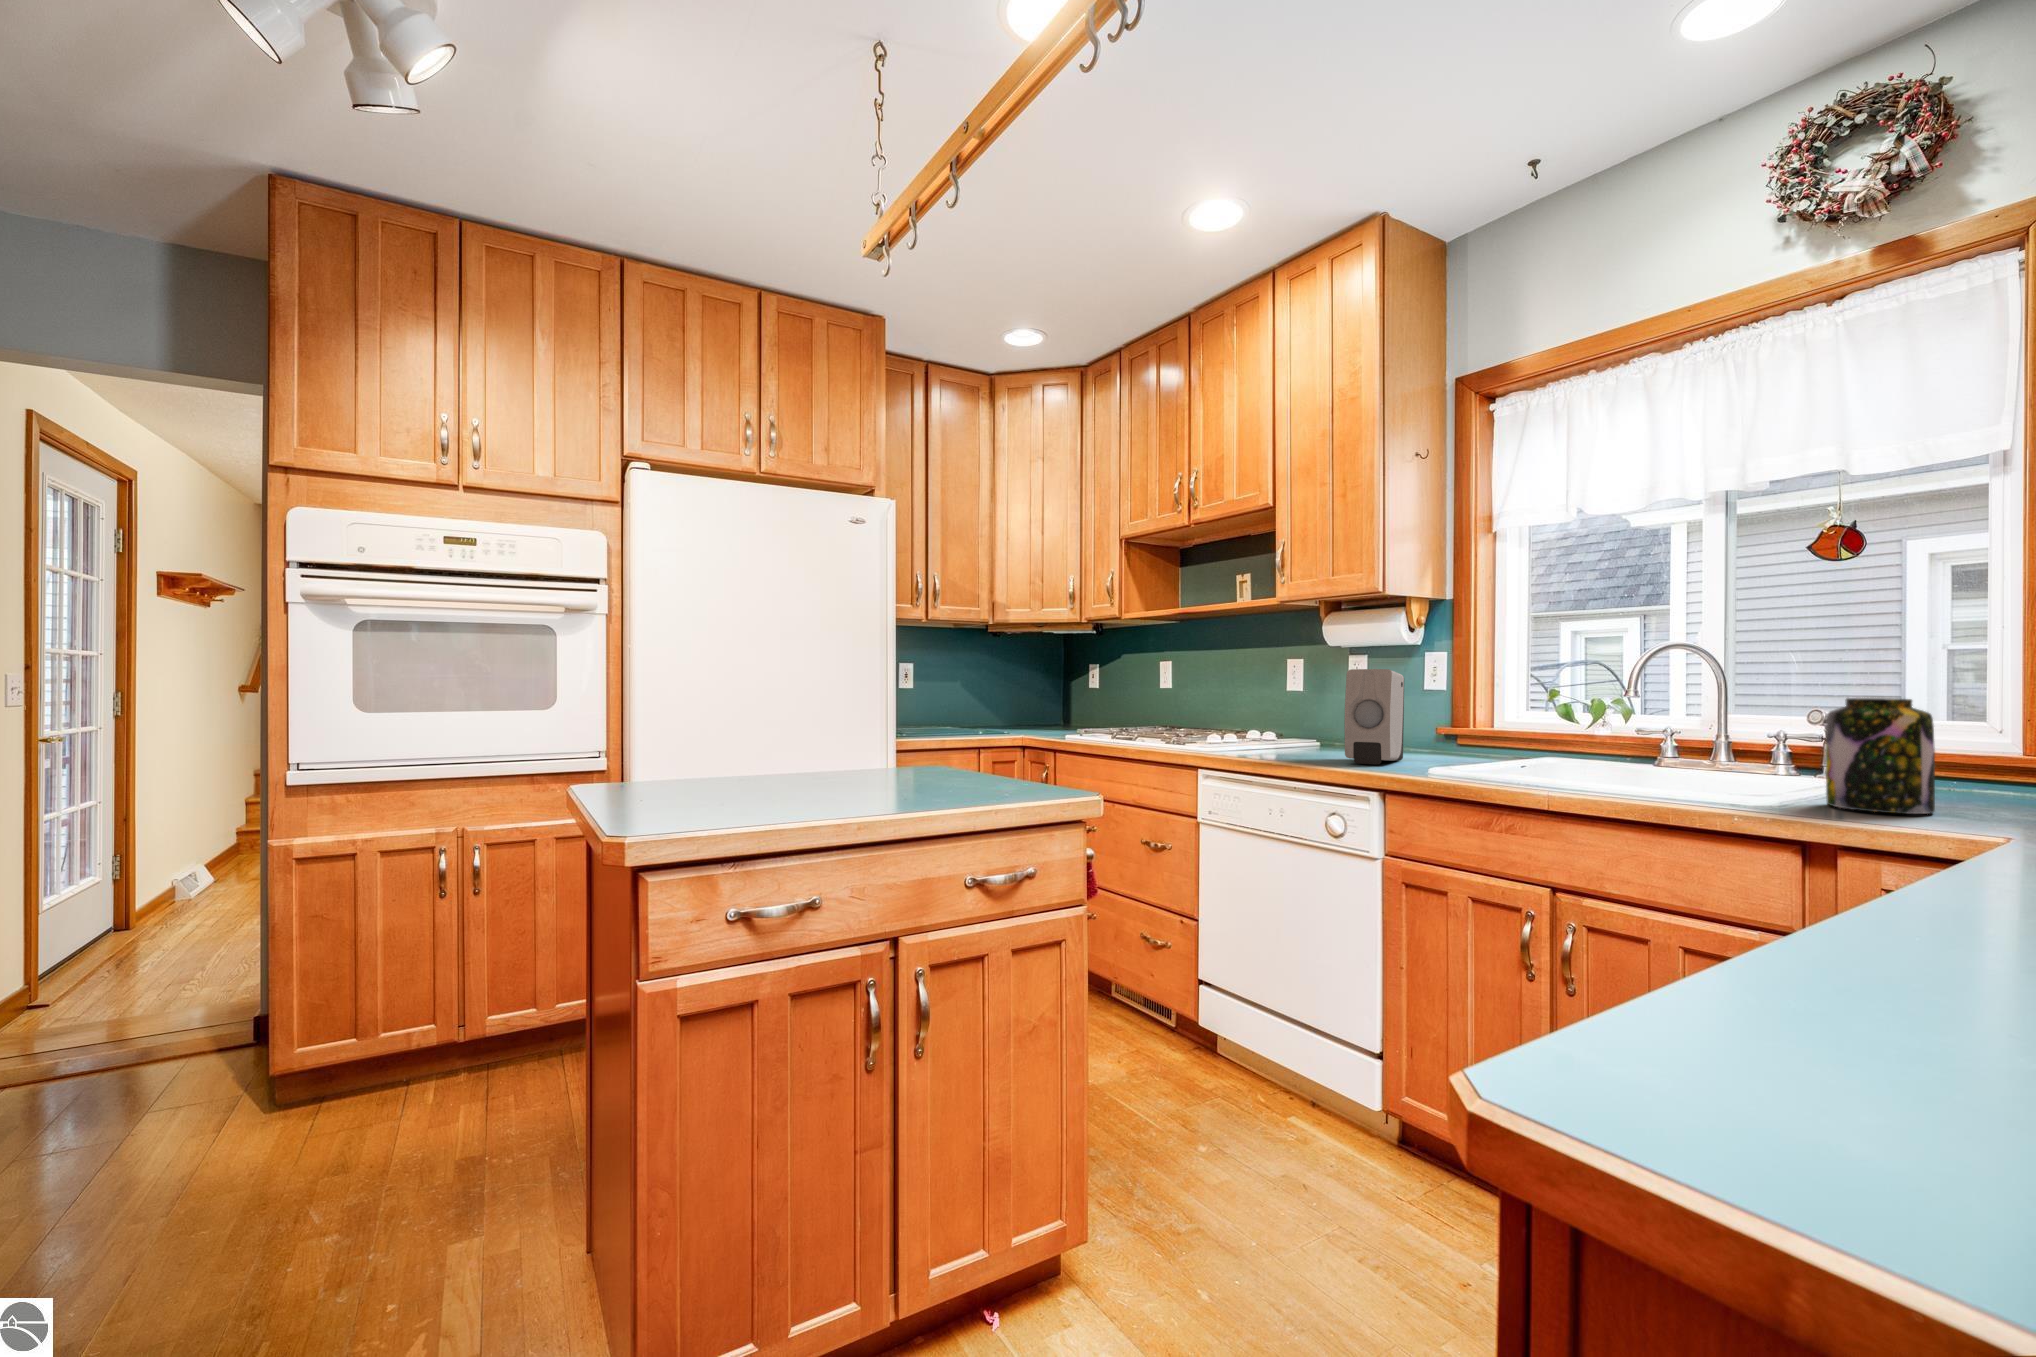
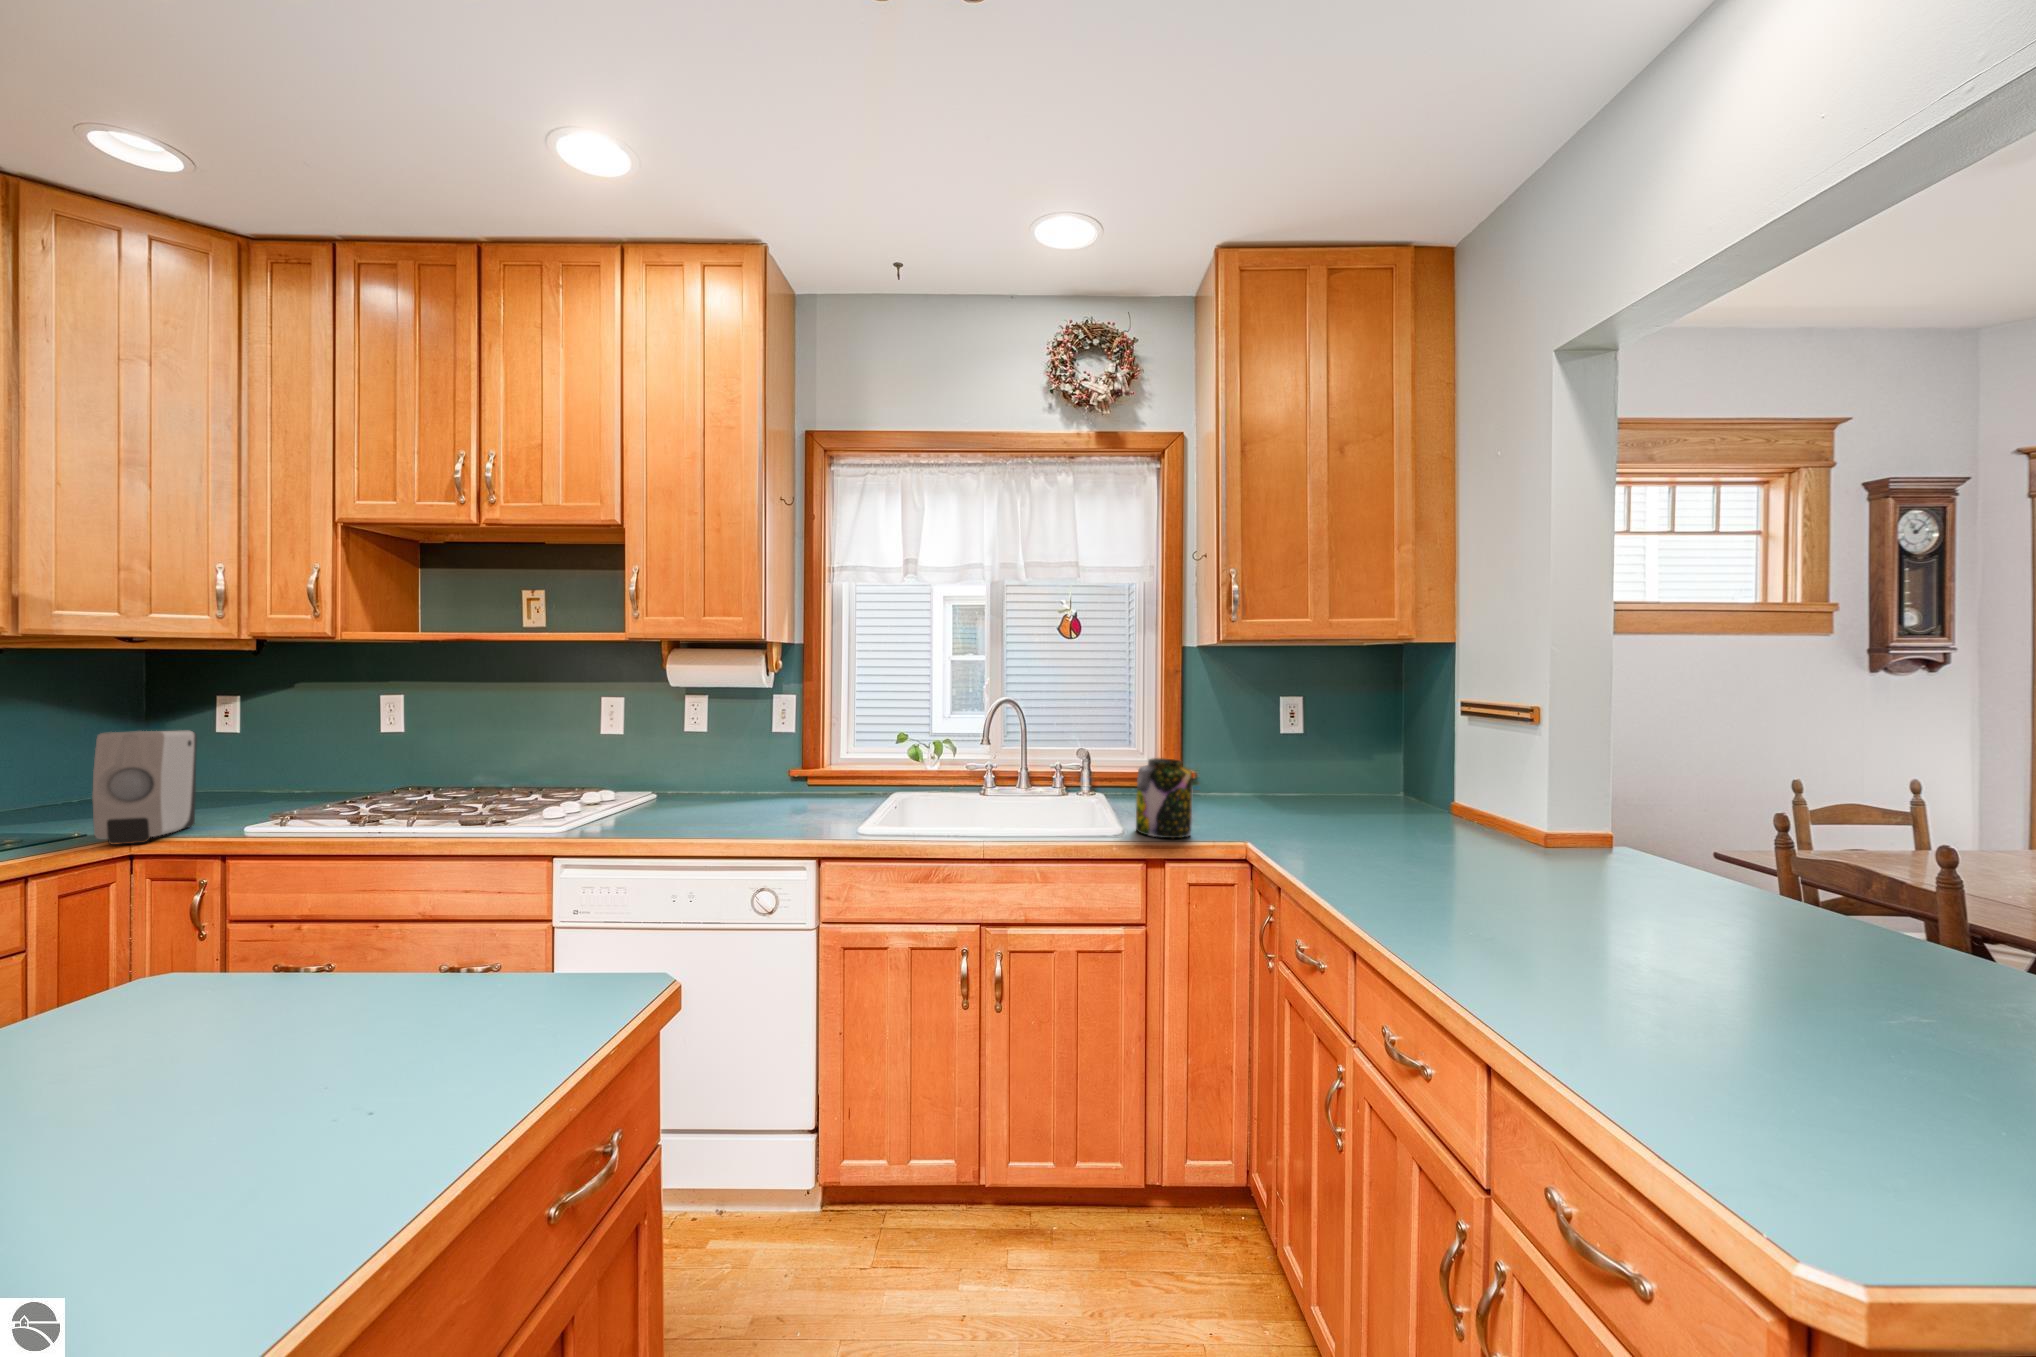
soap dispenser: present [1344,669,1404,764] -> present [92,731,197,845]

